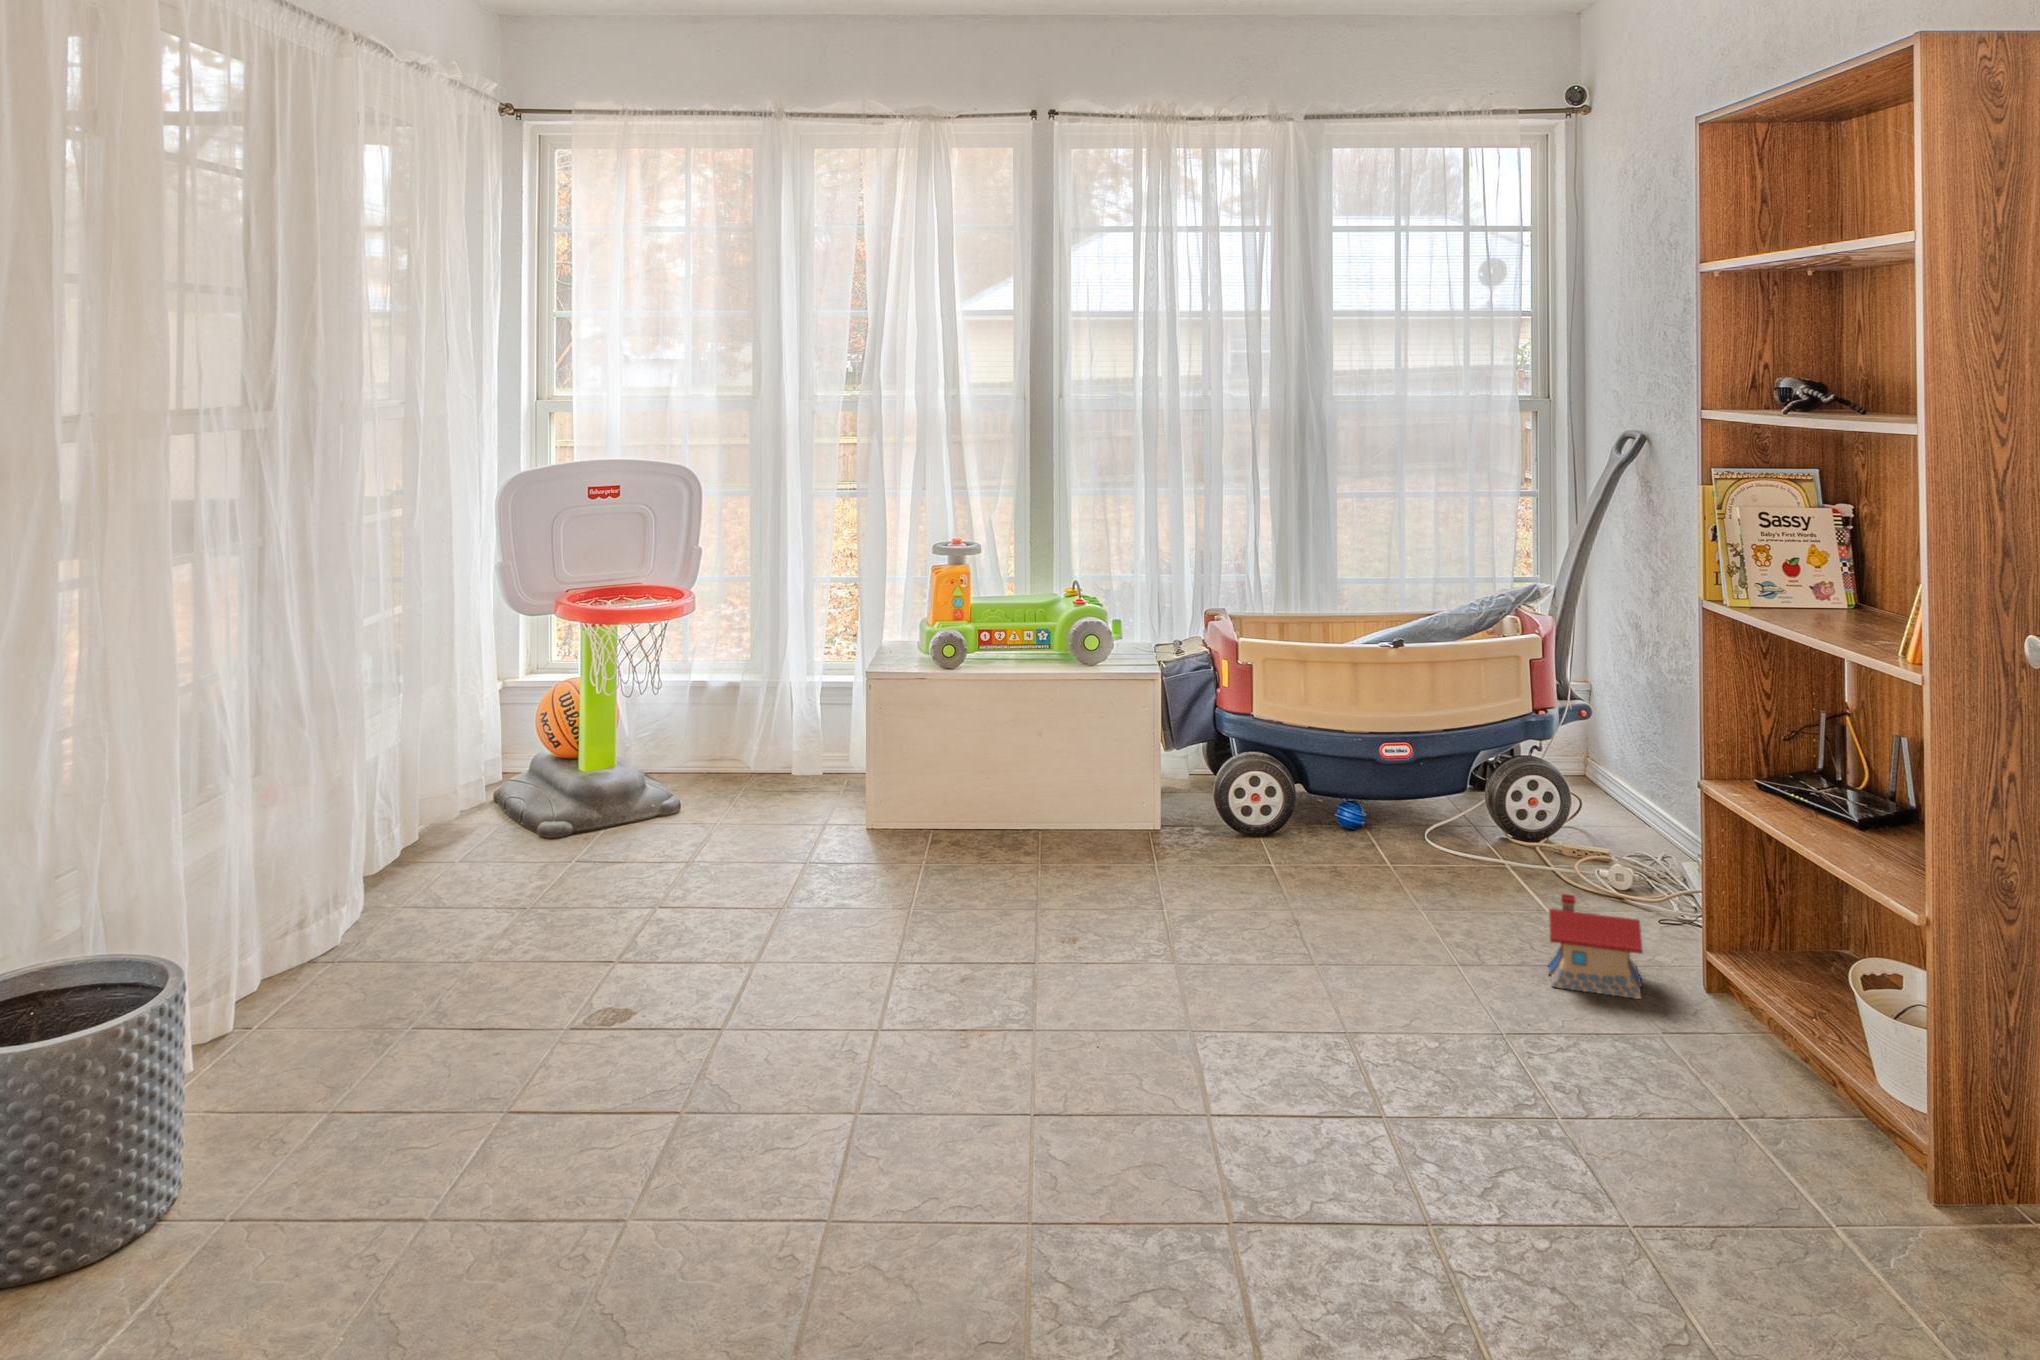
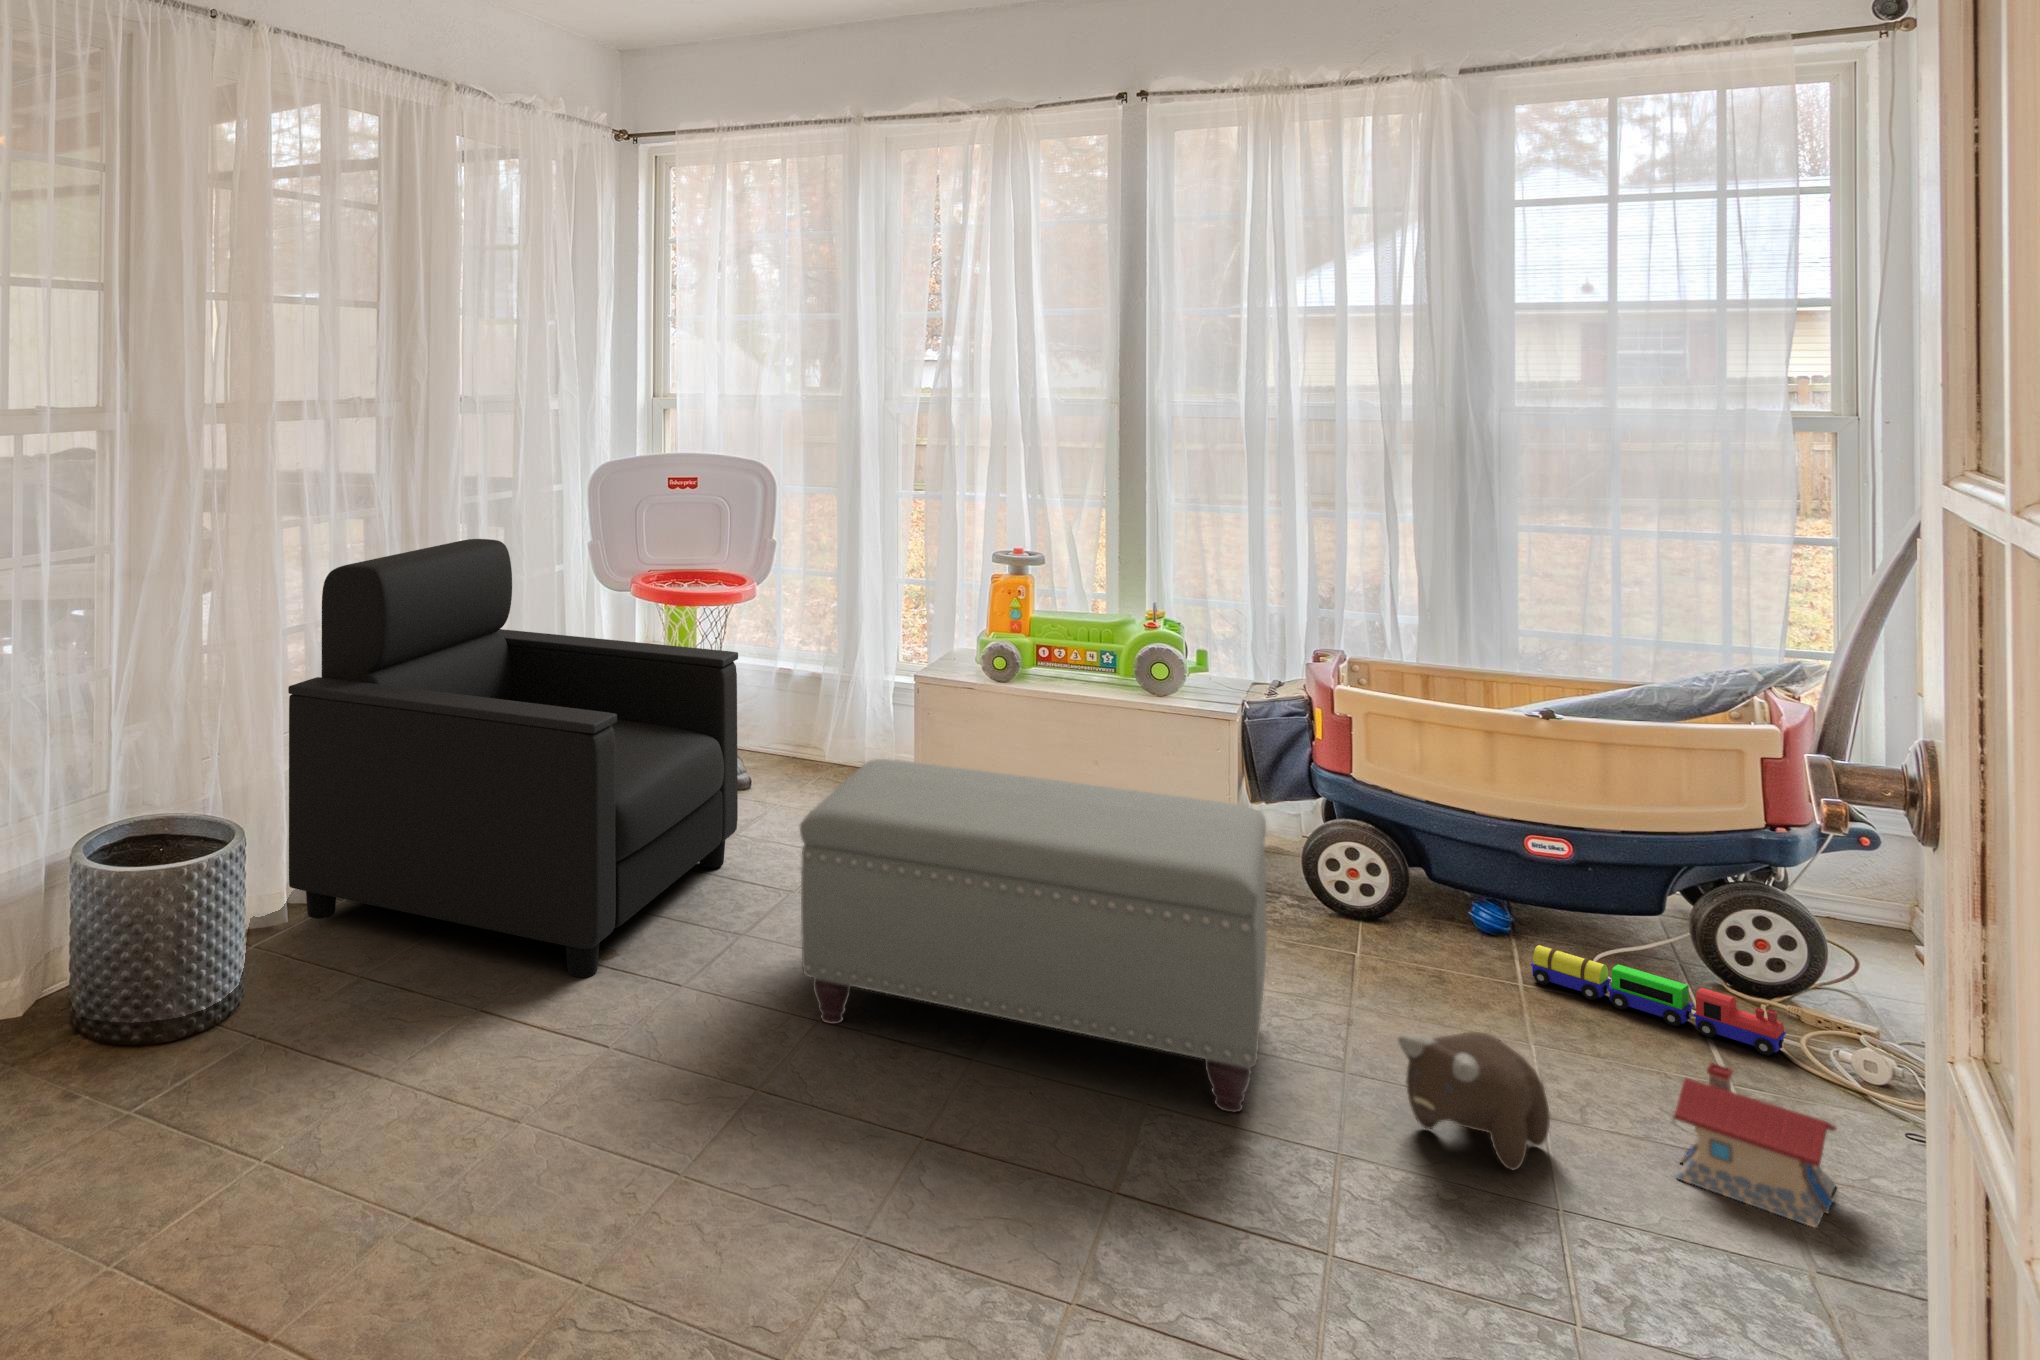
armchair: none [187,570,713,1058] -> present [288,539,738,977]
ottoman: none [862,751,1280,1030] -> present [800,759,1266,1112]
toy train: none [1395,829,1564,882] -> present [1530,945,1786,1055]
plush toy: none [1378,906,1473,1010] -> present [1398,1032,1550,1170]

